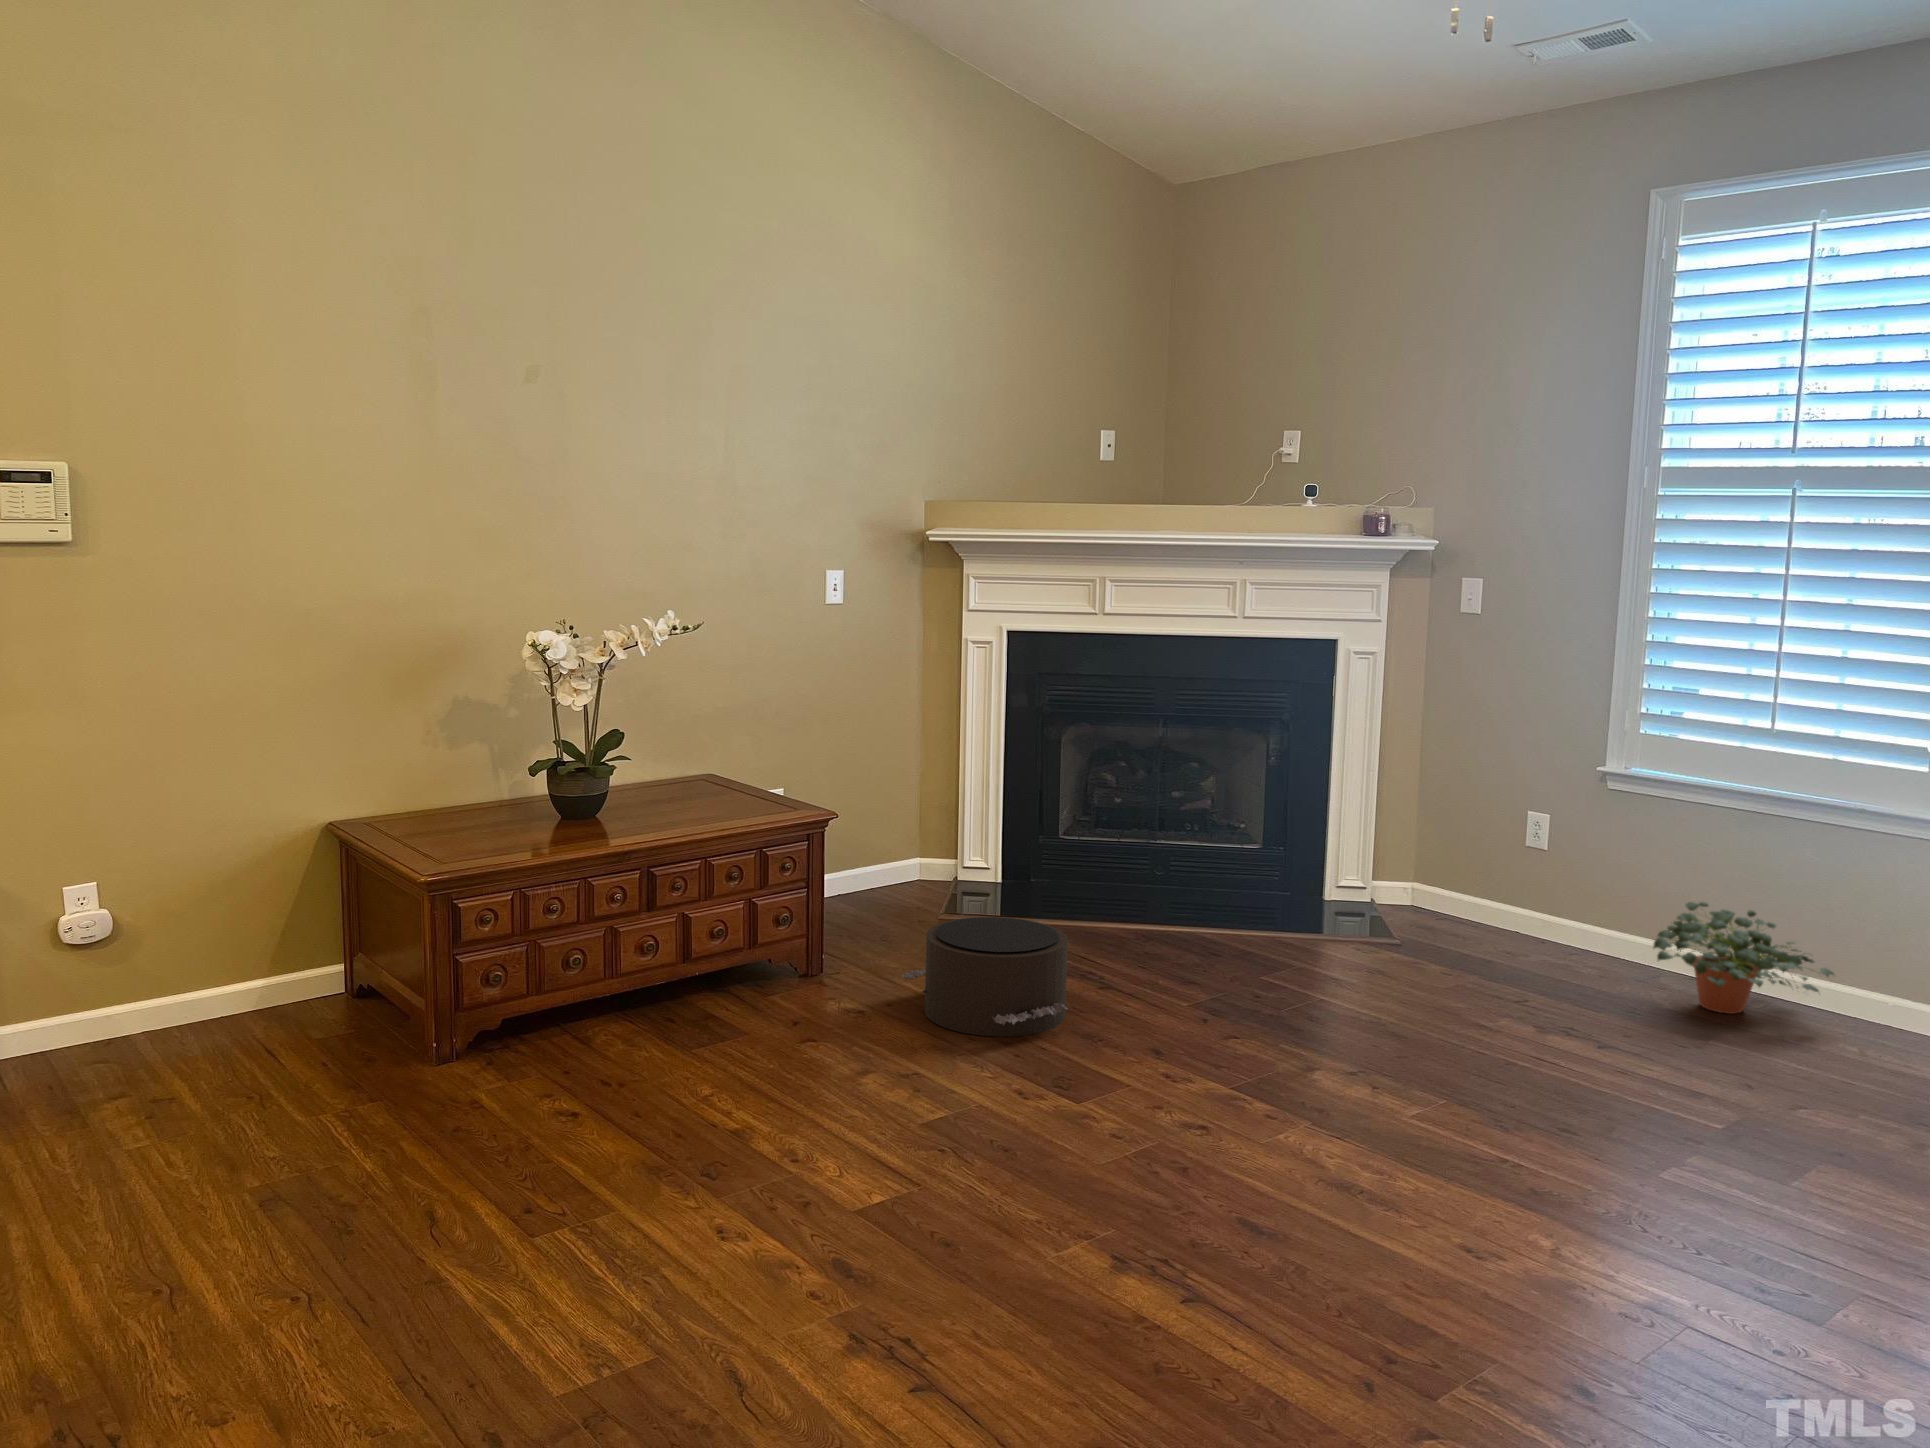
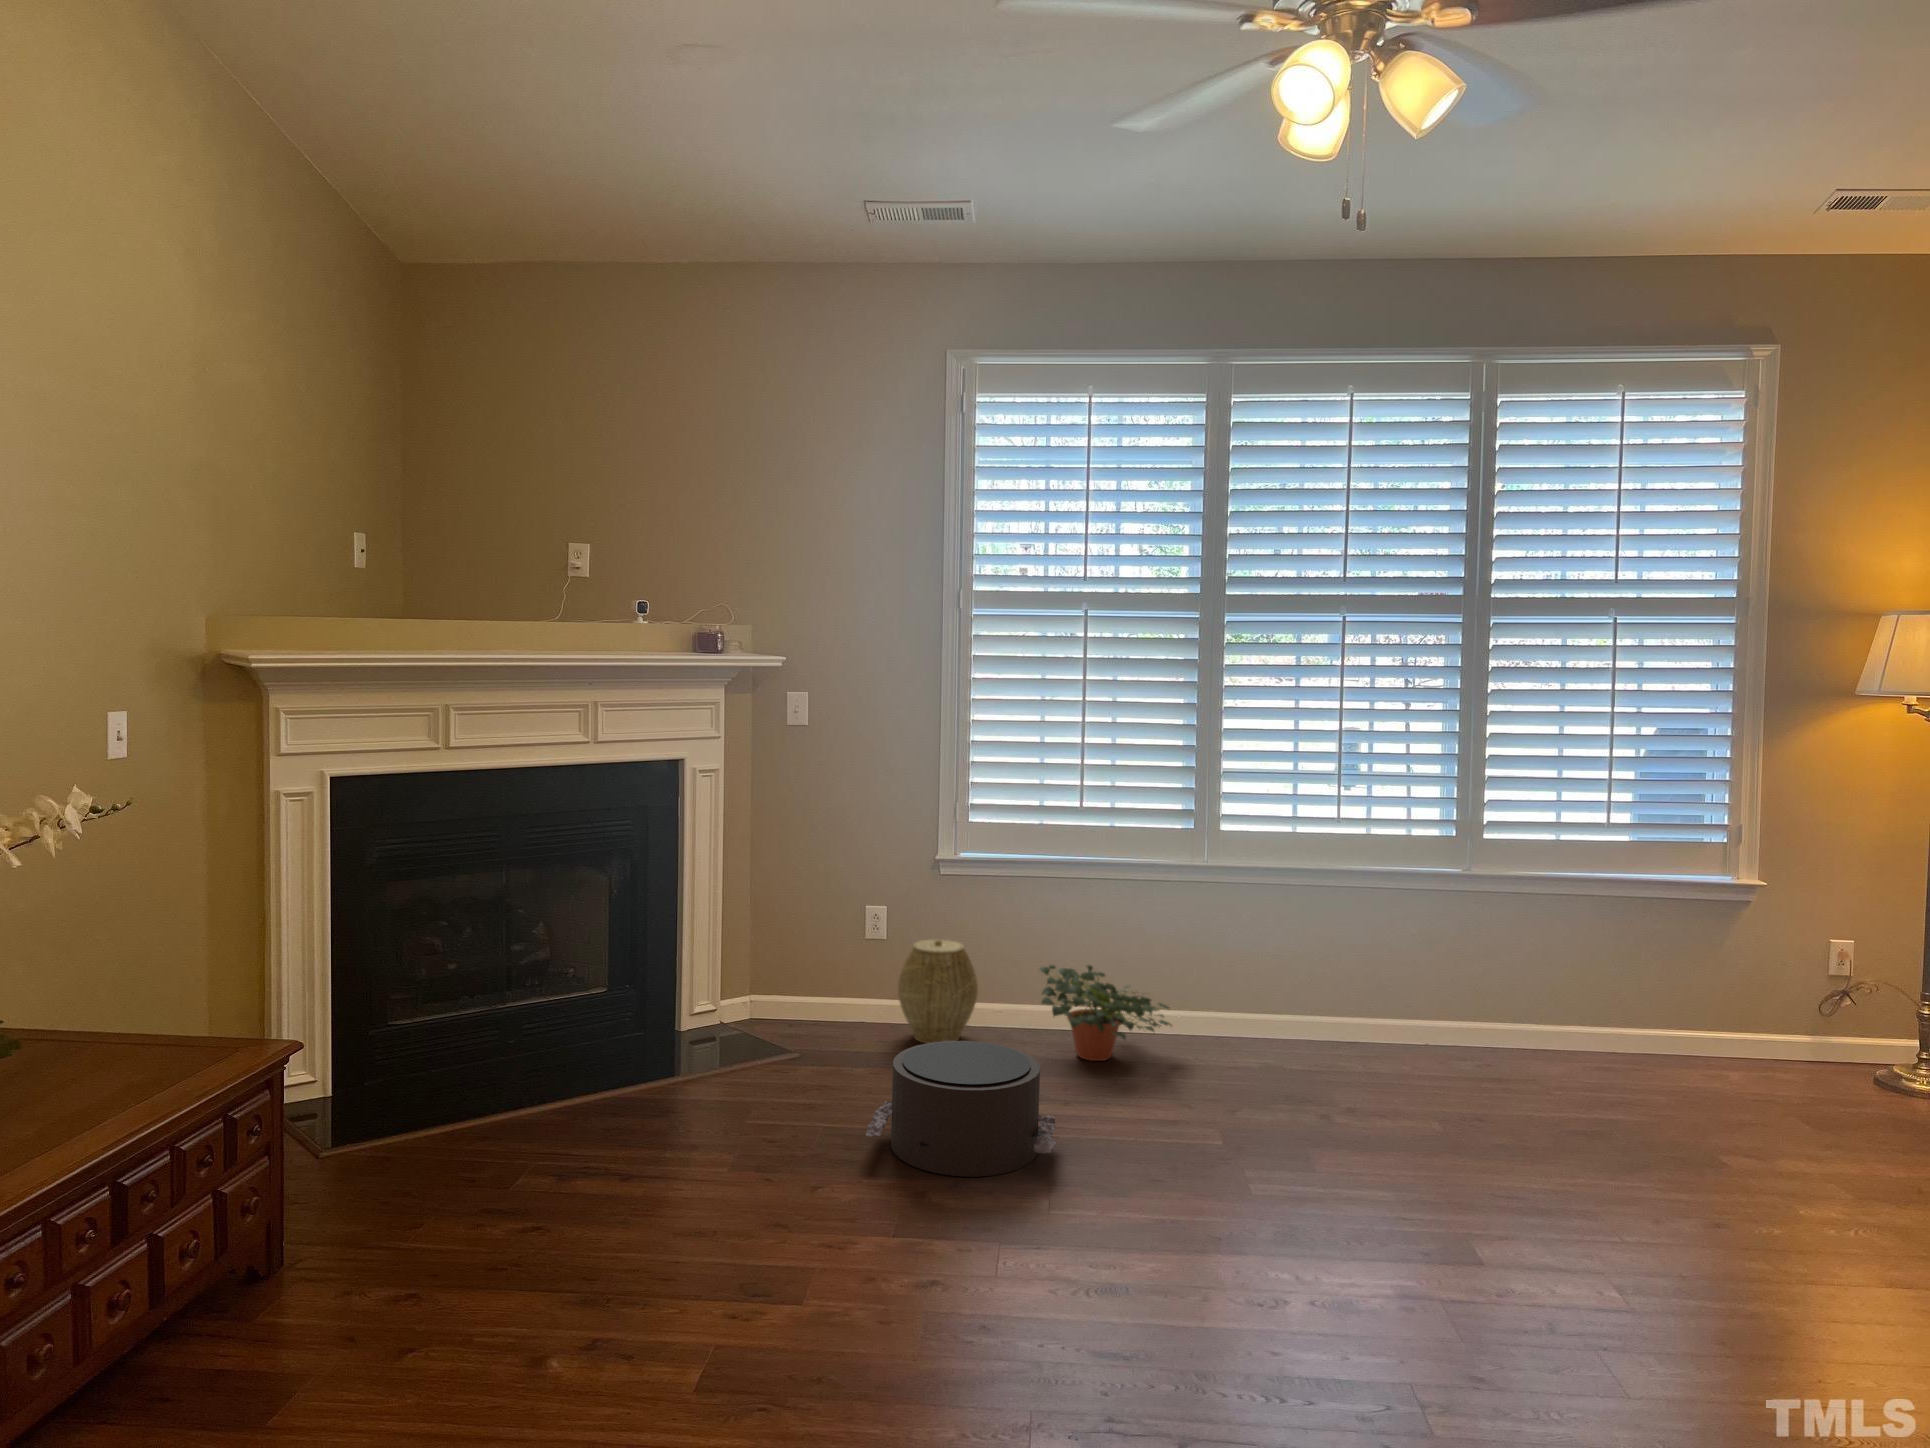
woven basket: none [1529,853,1622,965] -> present [898,940,978,1043]
pouf: present [902,917,1070,1037] -> present [866,1041,1056,1177]

